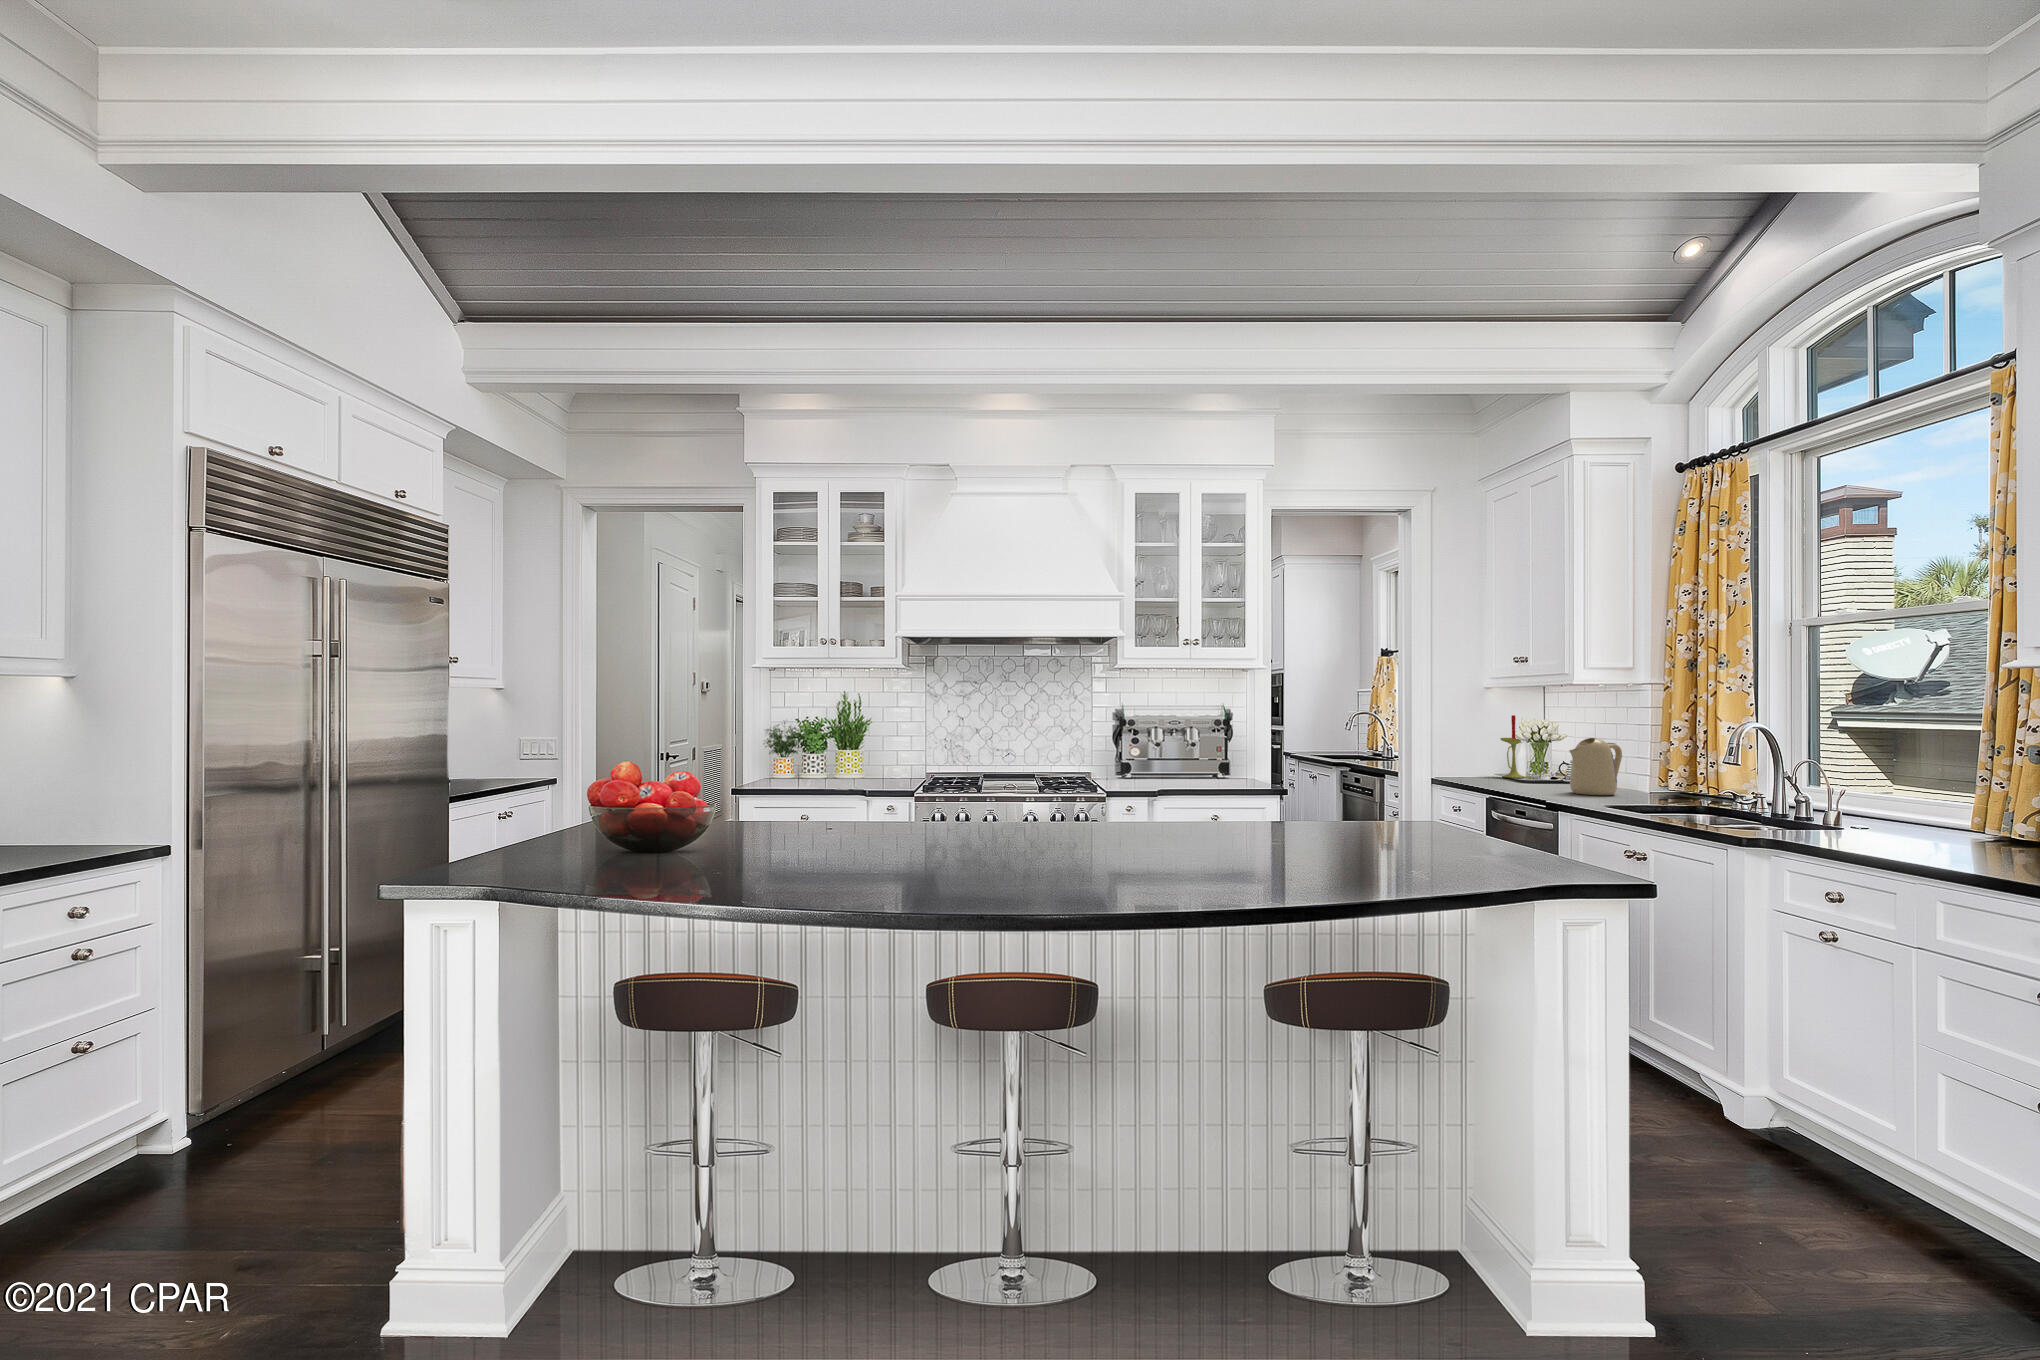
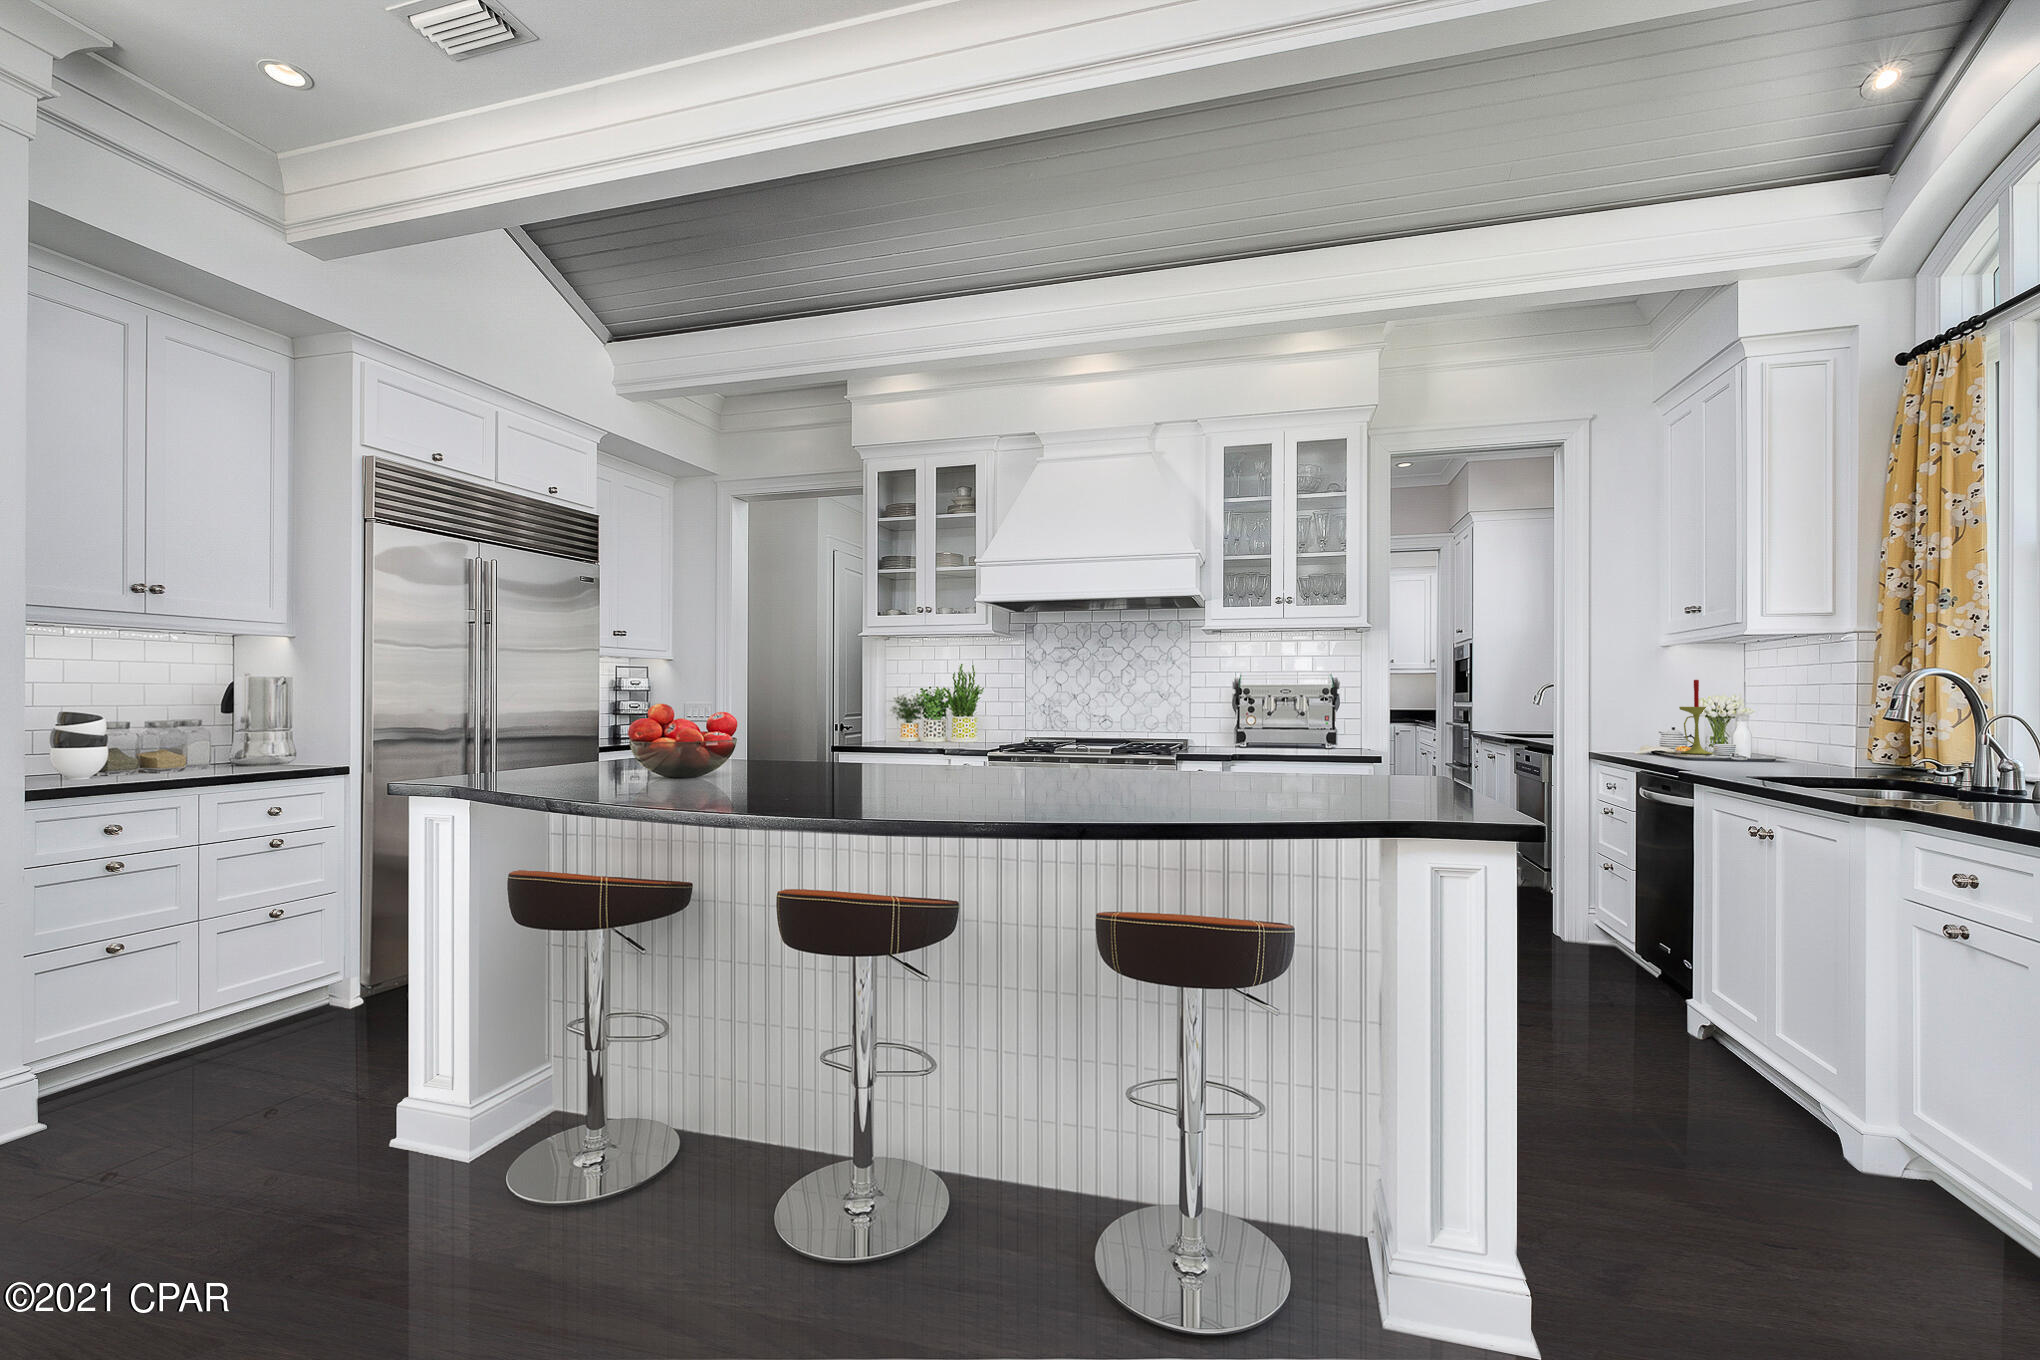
kettle: present [1569,738,1622,795] -> none [1726,700,1806,770]

